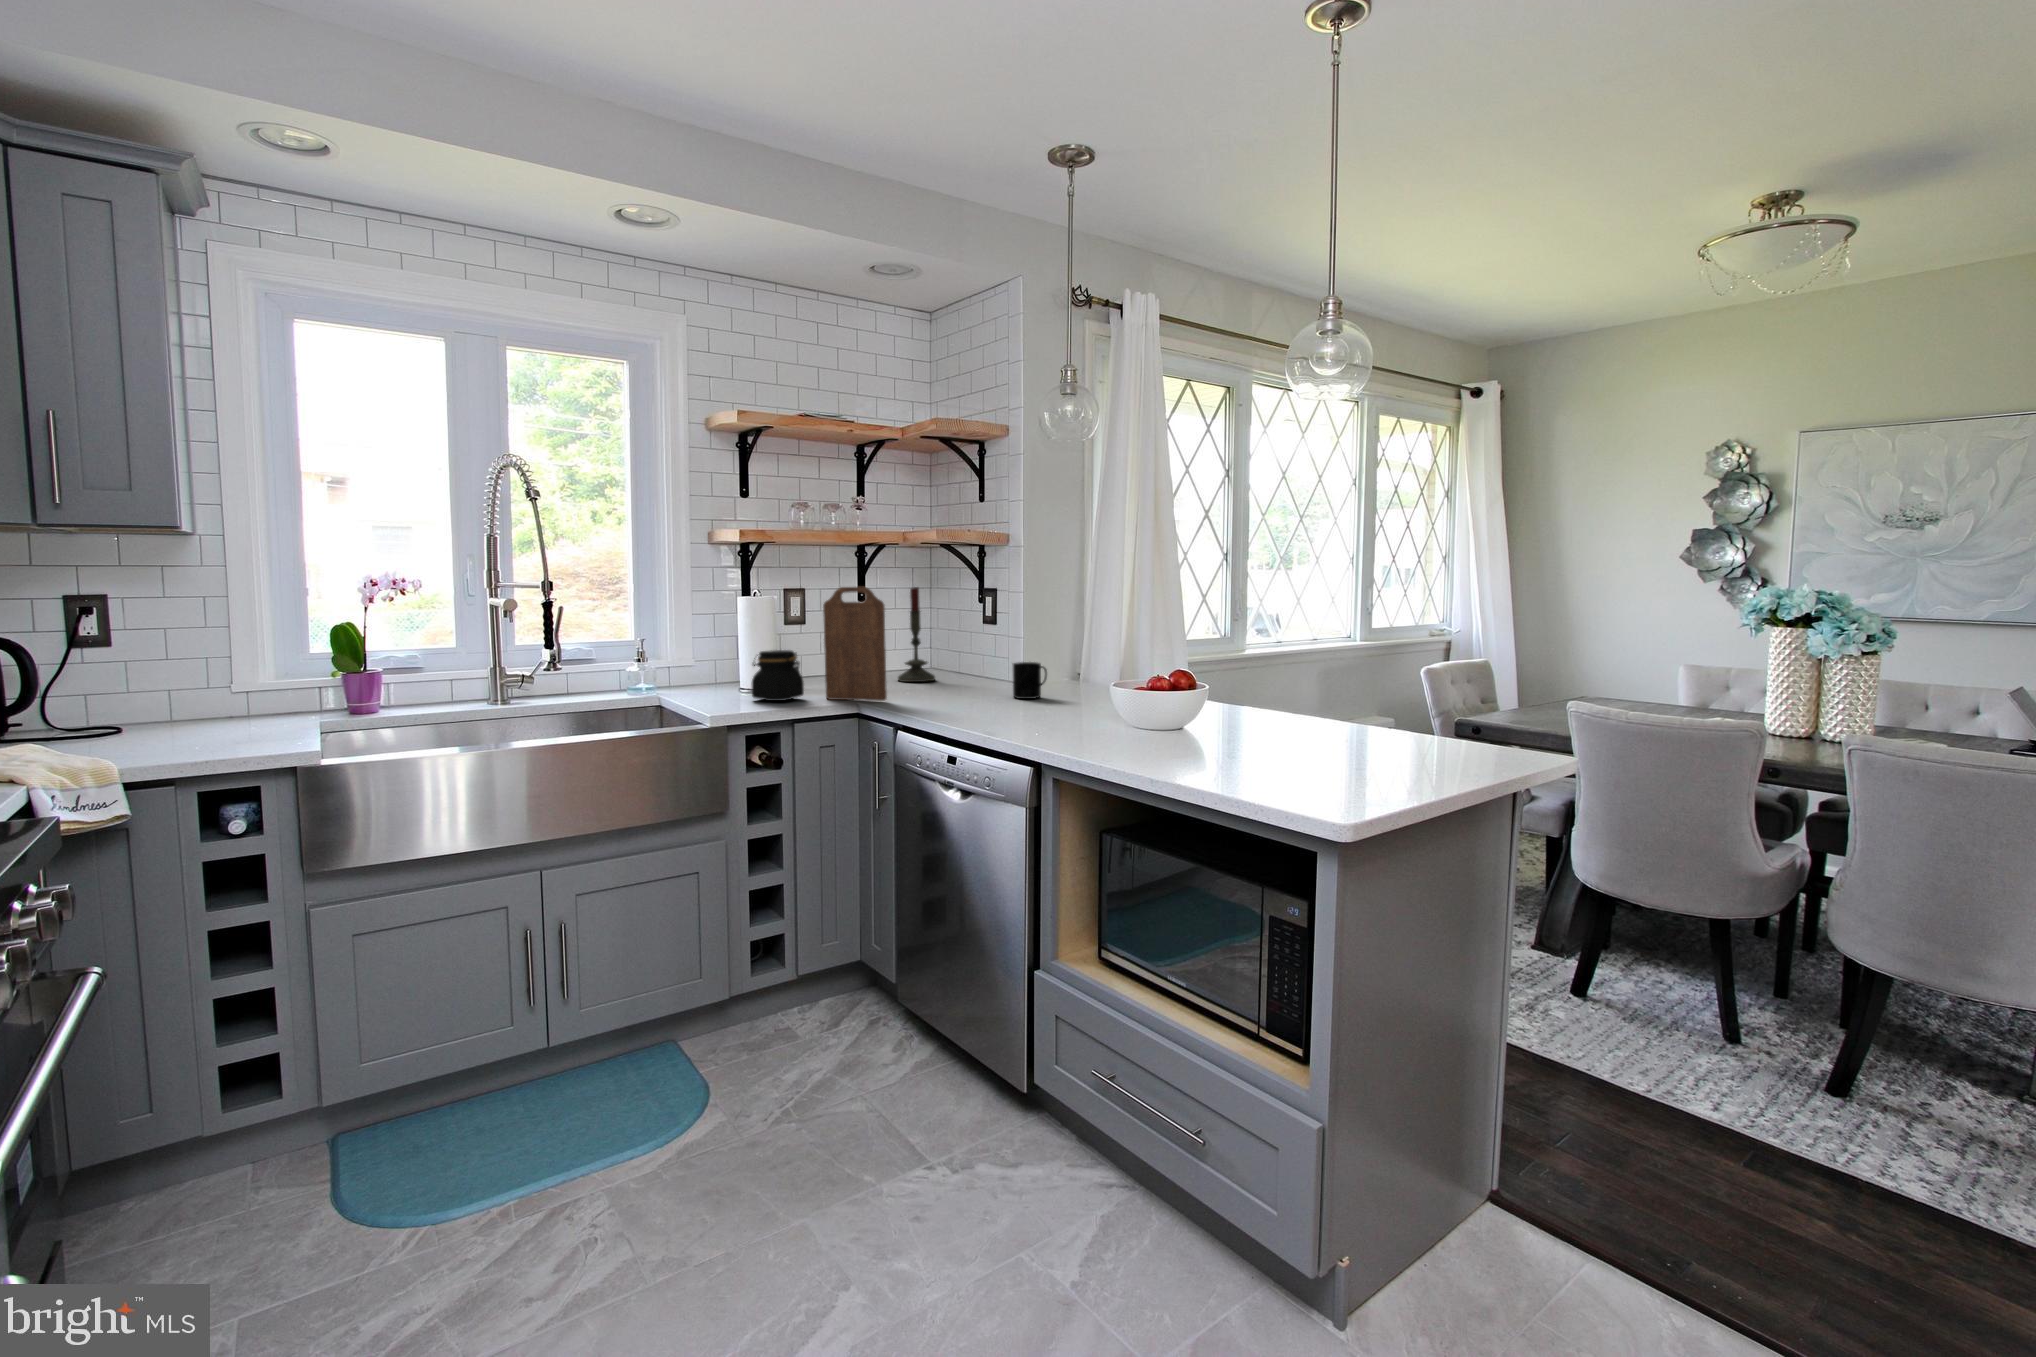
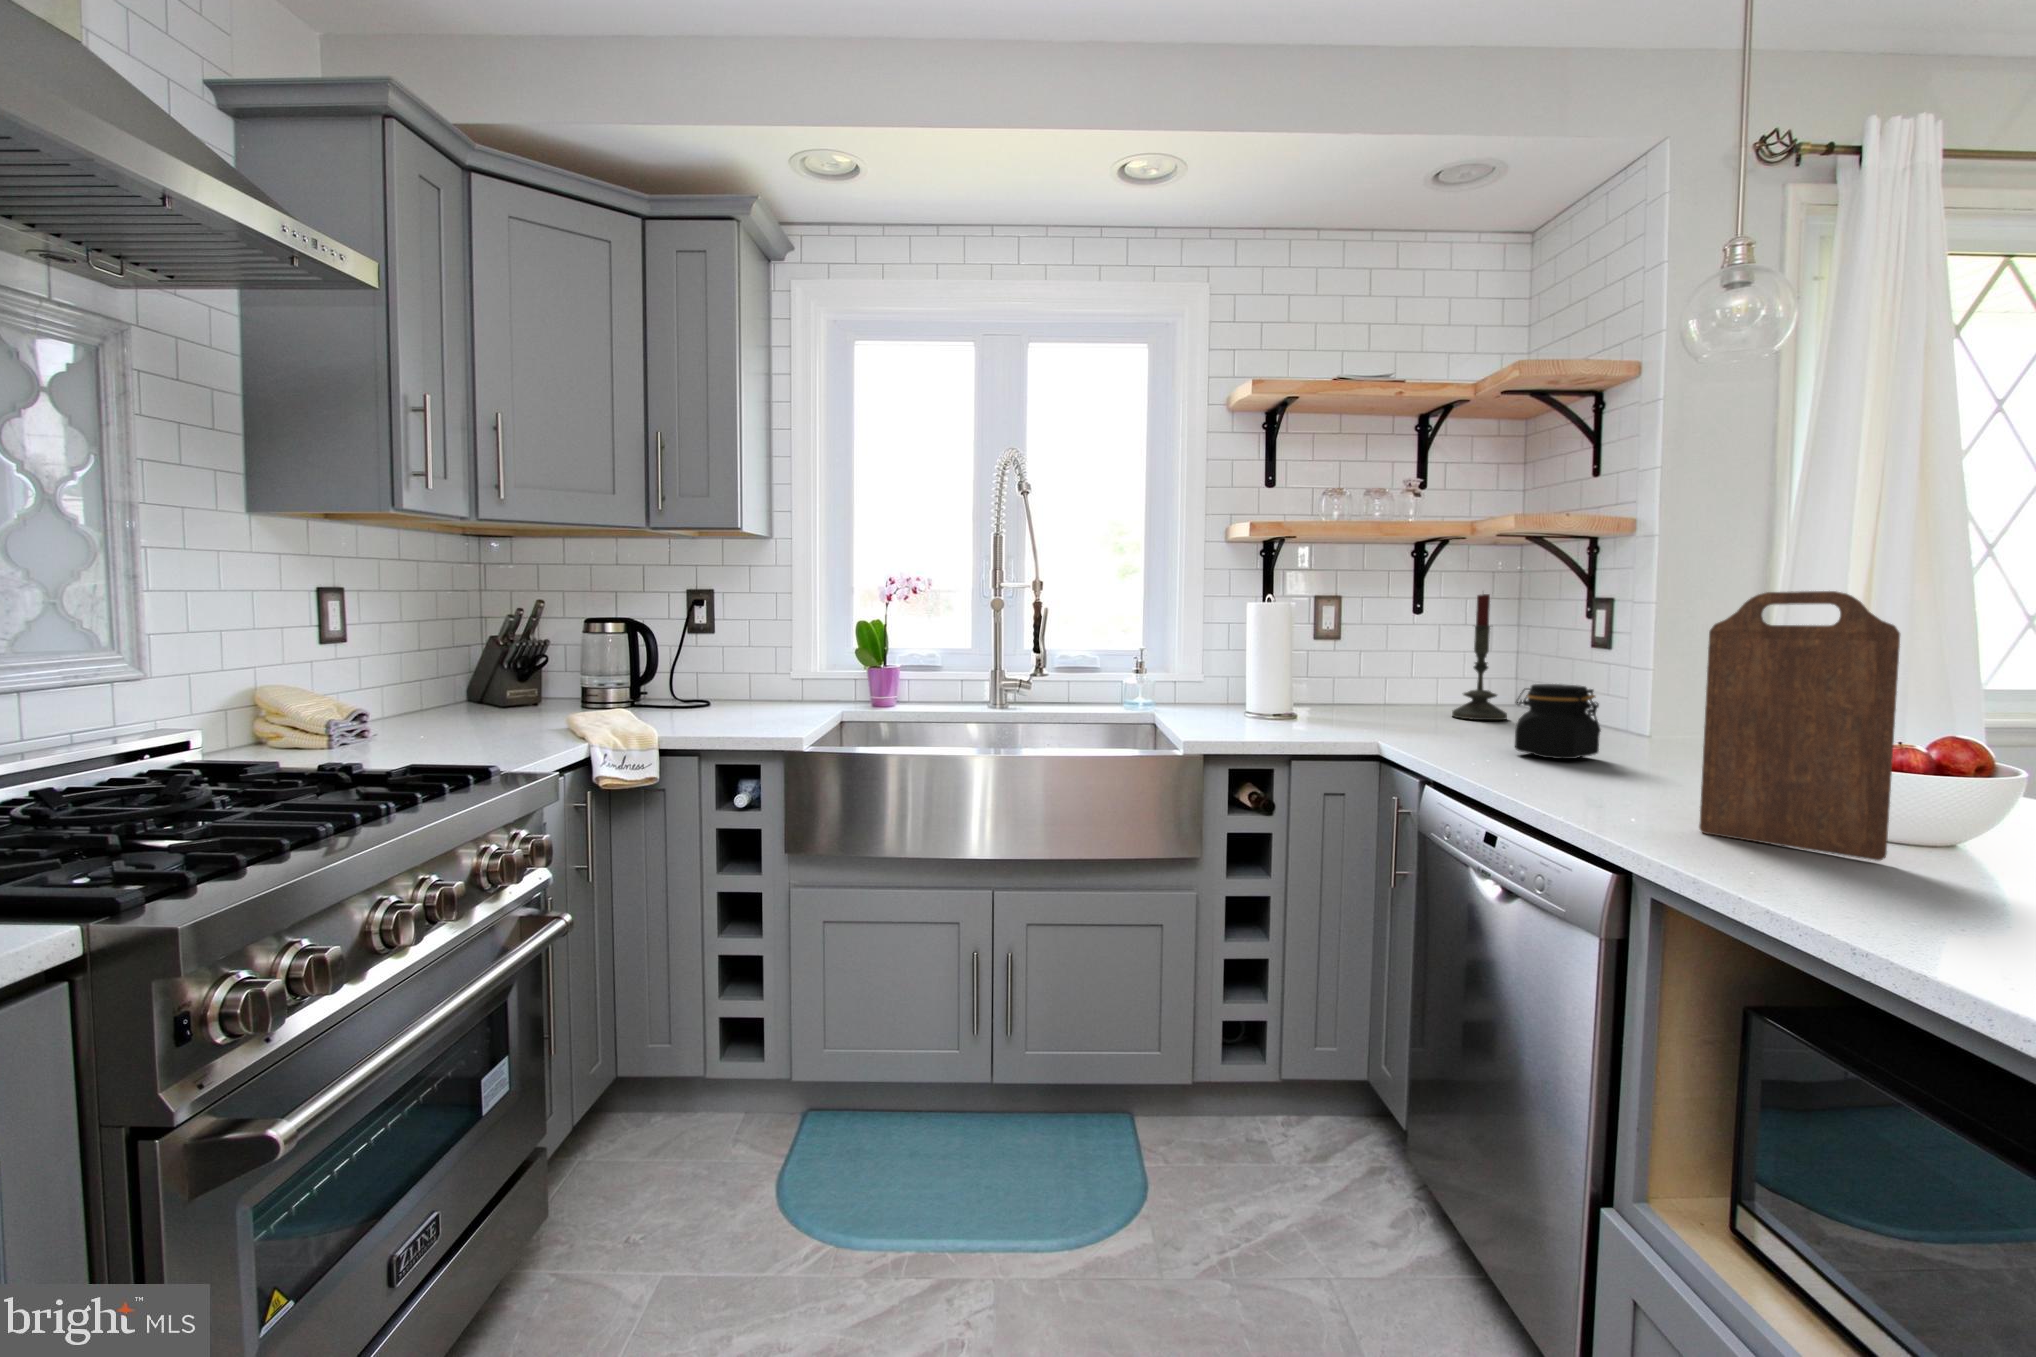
cutting board: present [823,587,887,701] -> present [1699,591,1900,861]
jar: present [752,650,804,701] -> present [1515,684,1601,759]
mug: present [1013,662,1047,699] -> none [1621,702,1685,758]

